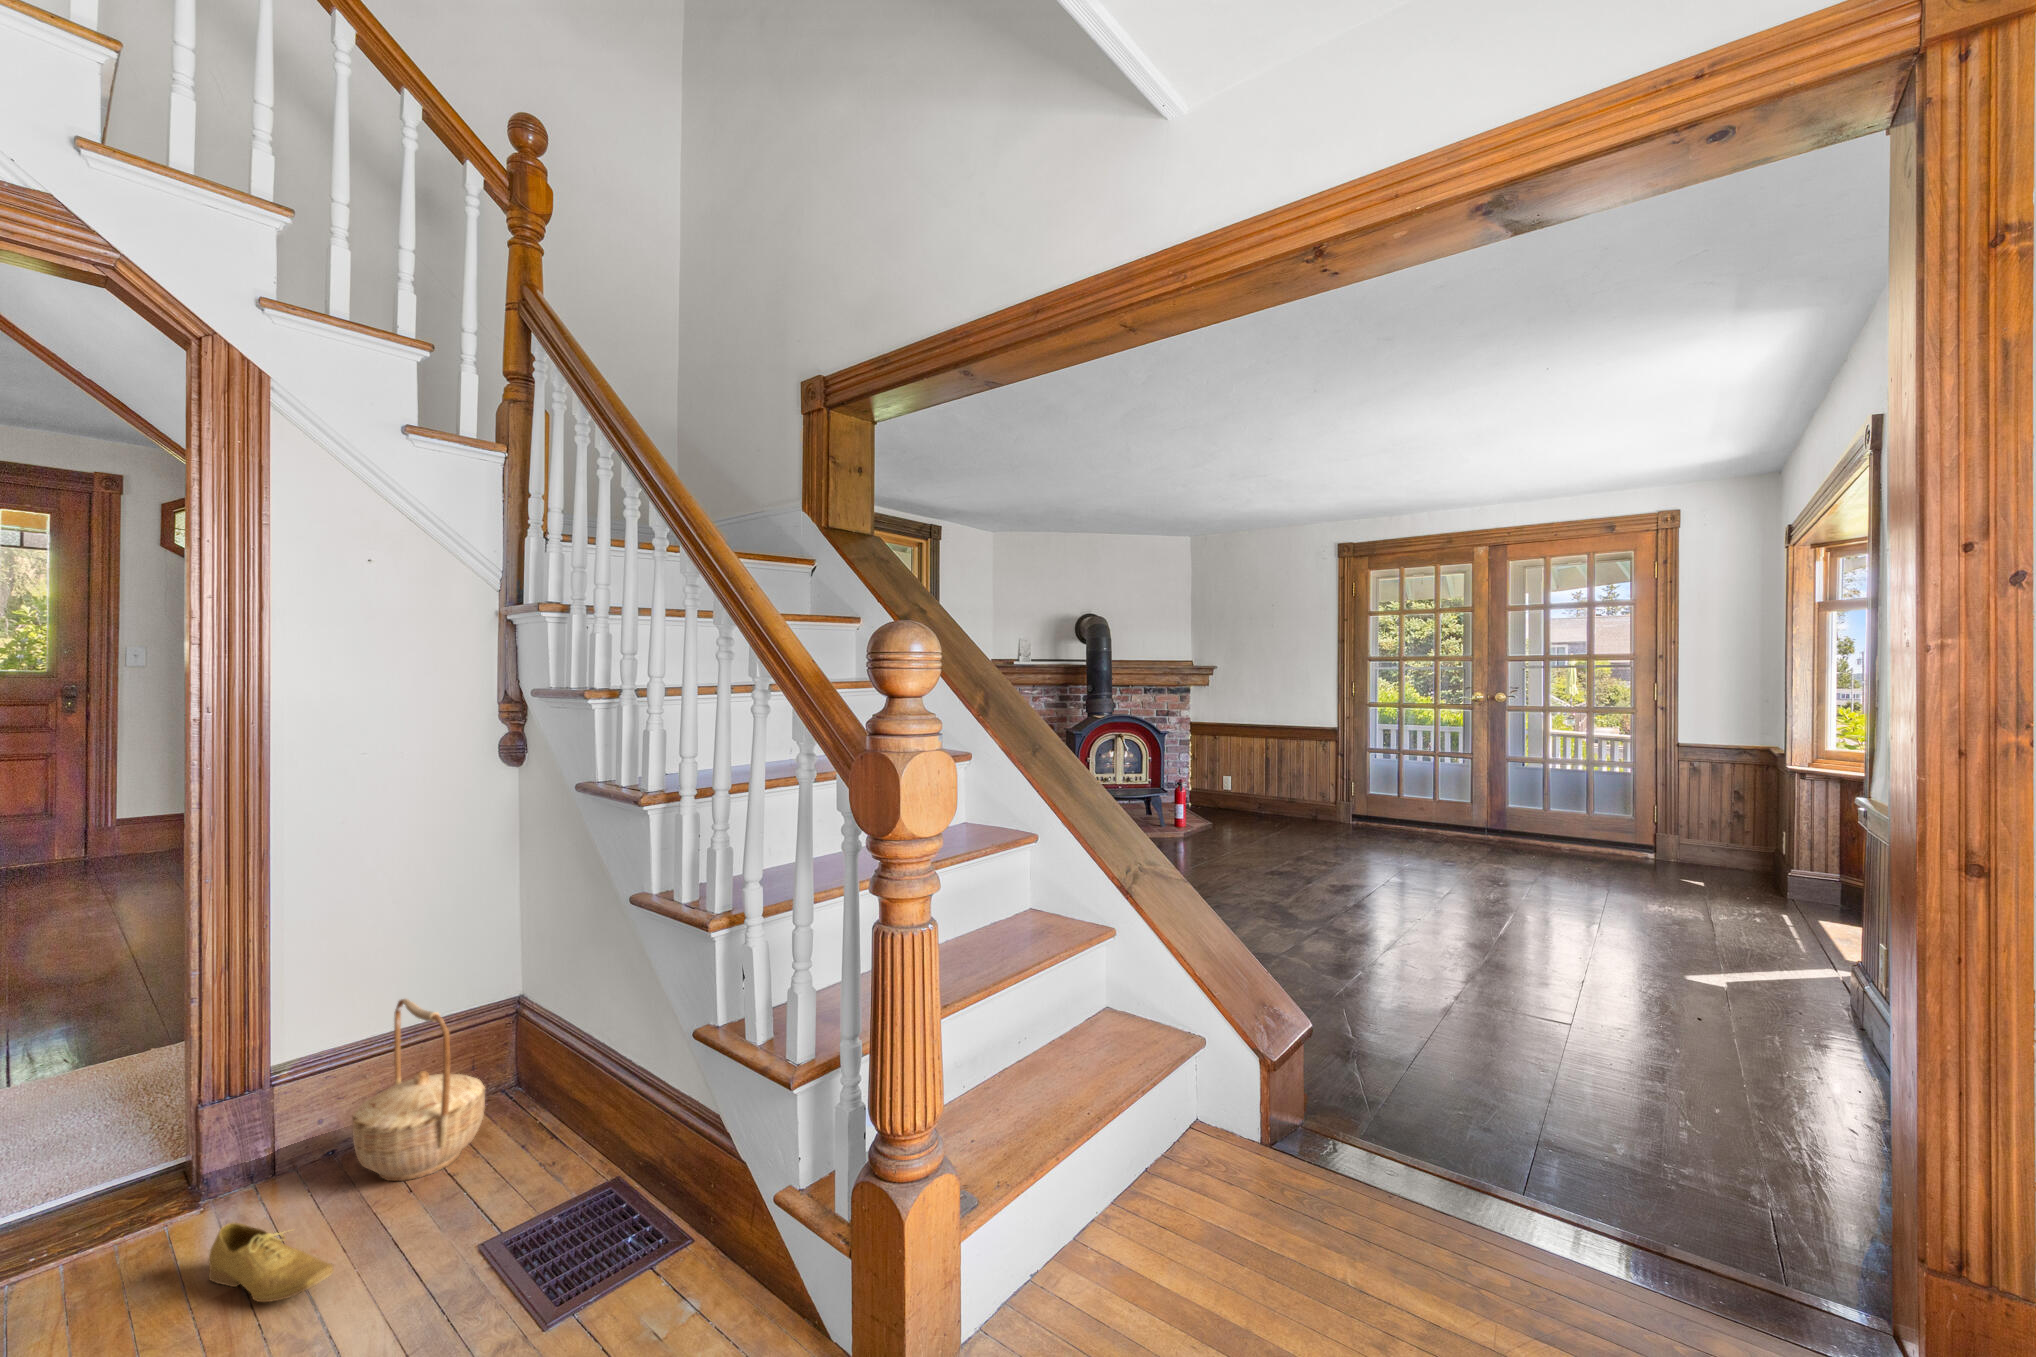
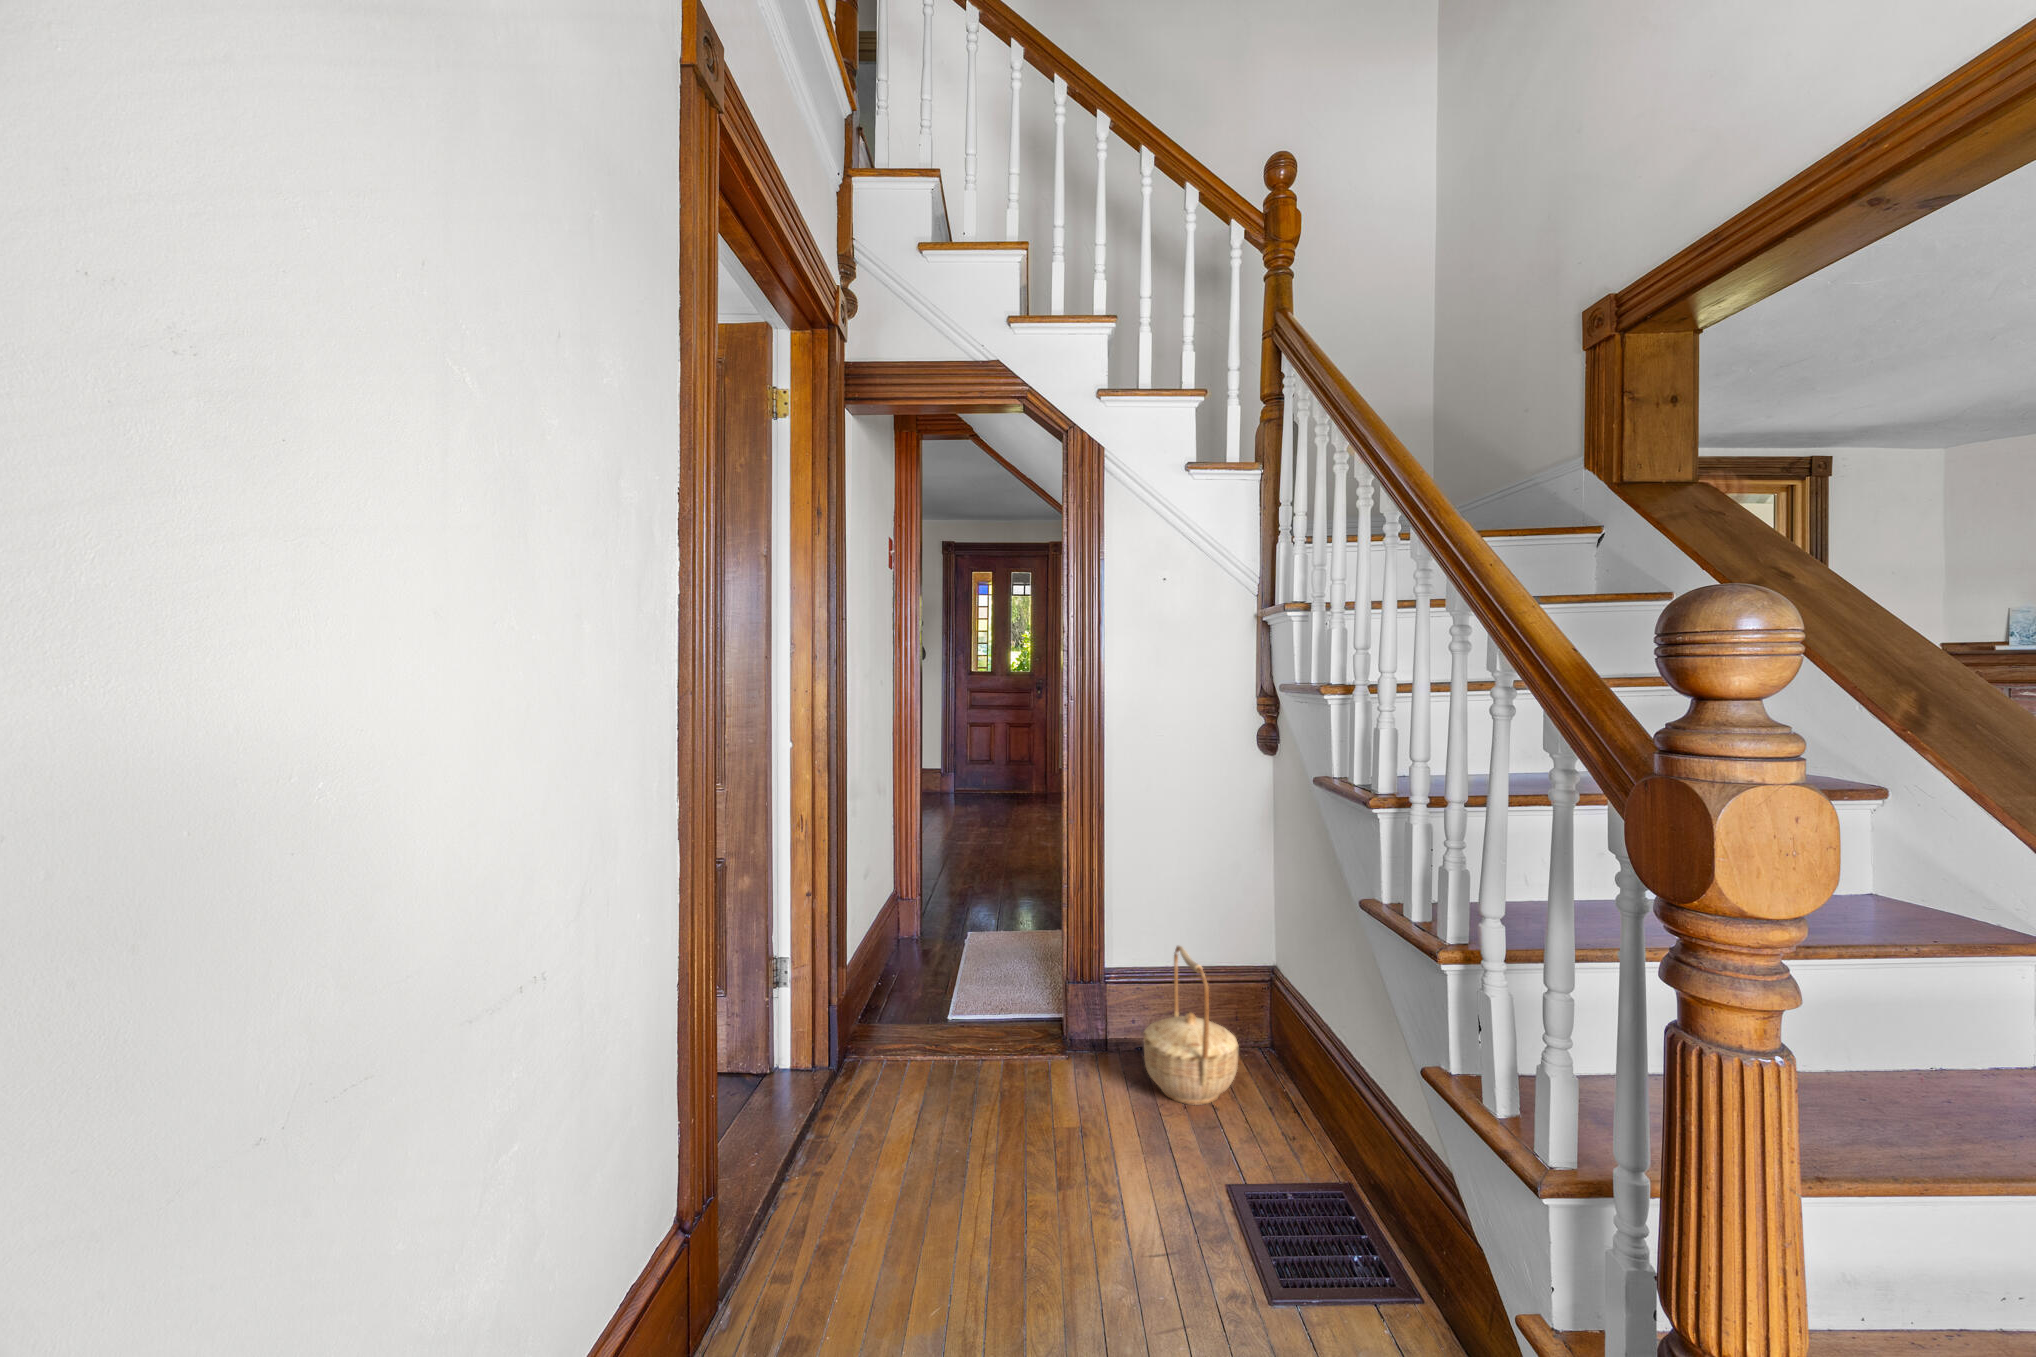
shoe: present [209,1223,334,1302] -> none [1054,1084,1123,1162]

